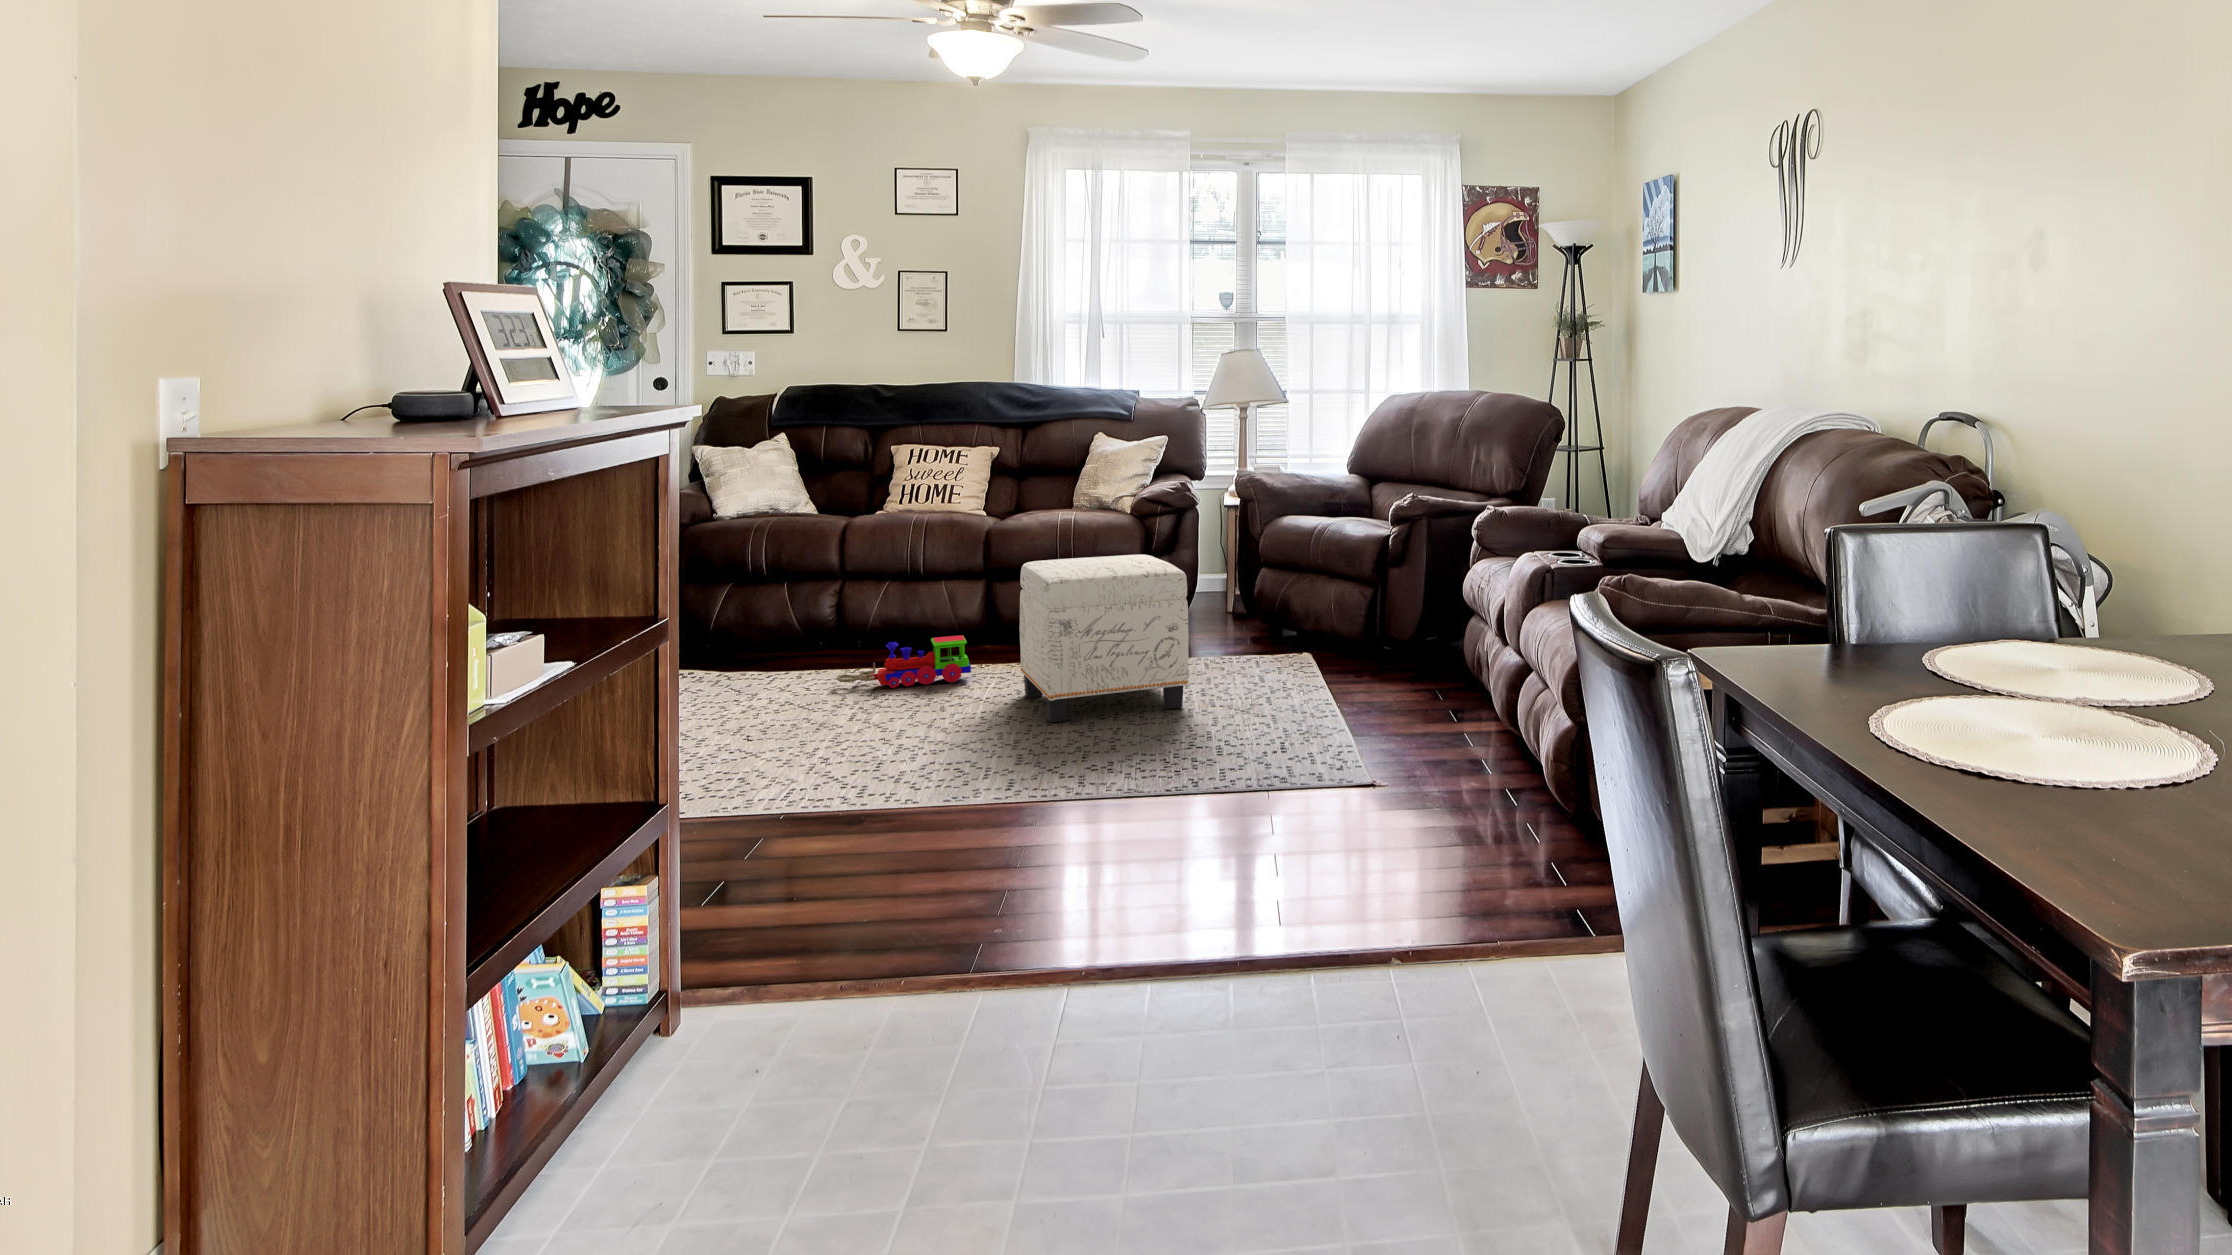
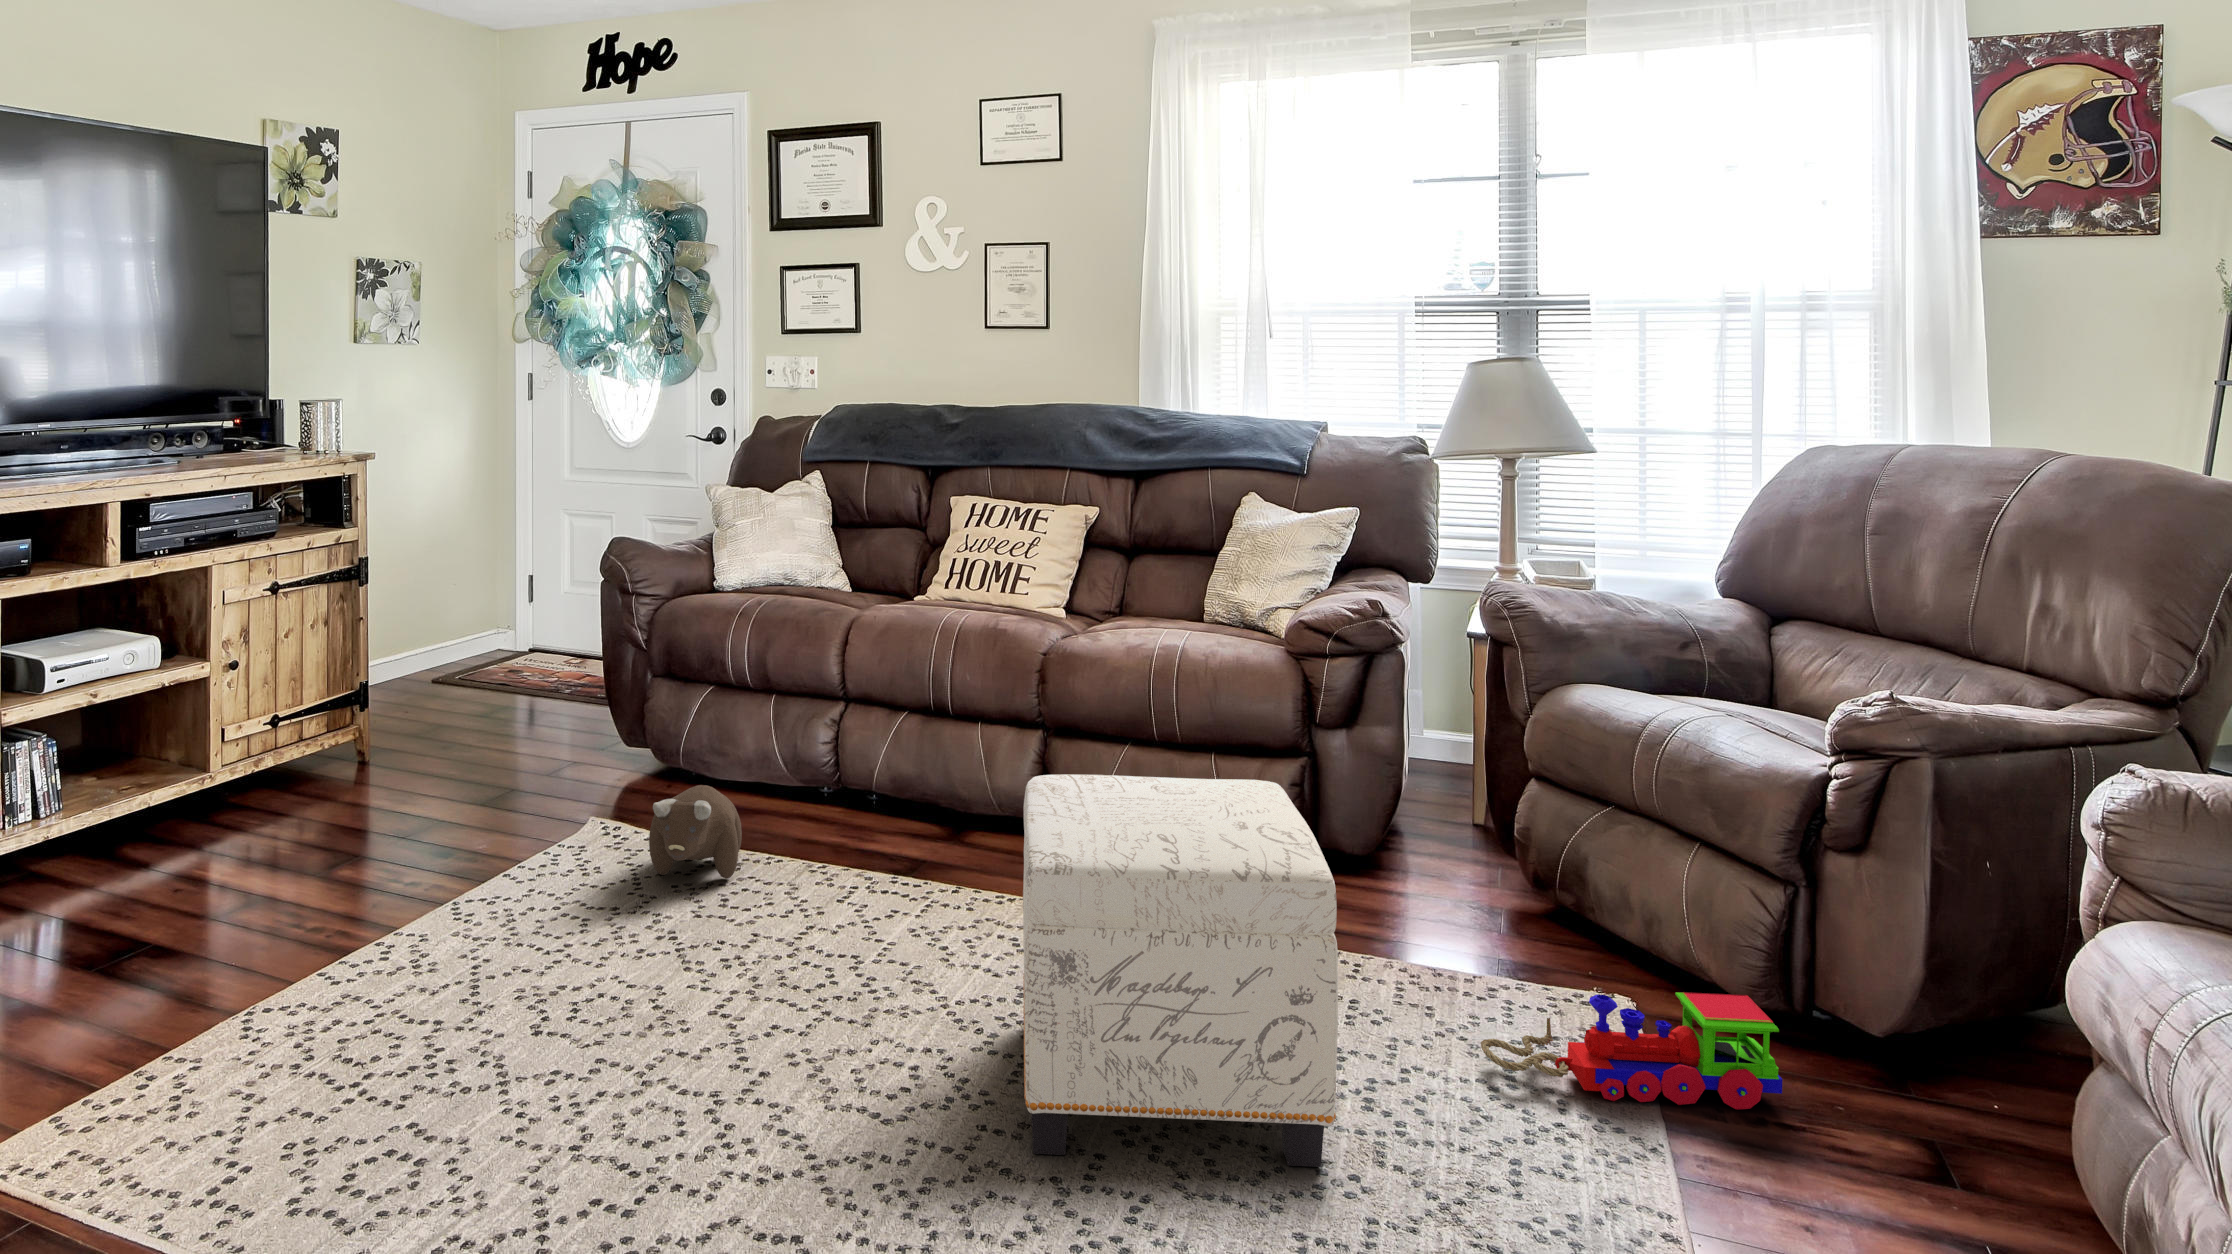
plush toy: none [739,622,804,681] -> present [649,785,742,879]
toy train: present [837,635,971,688] -> present [1481,992,1782,1109]

